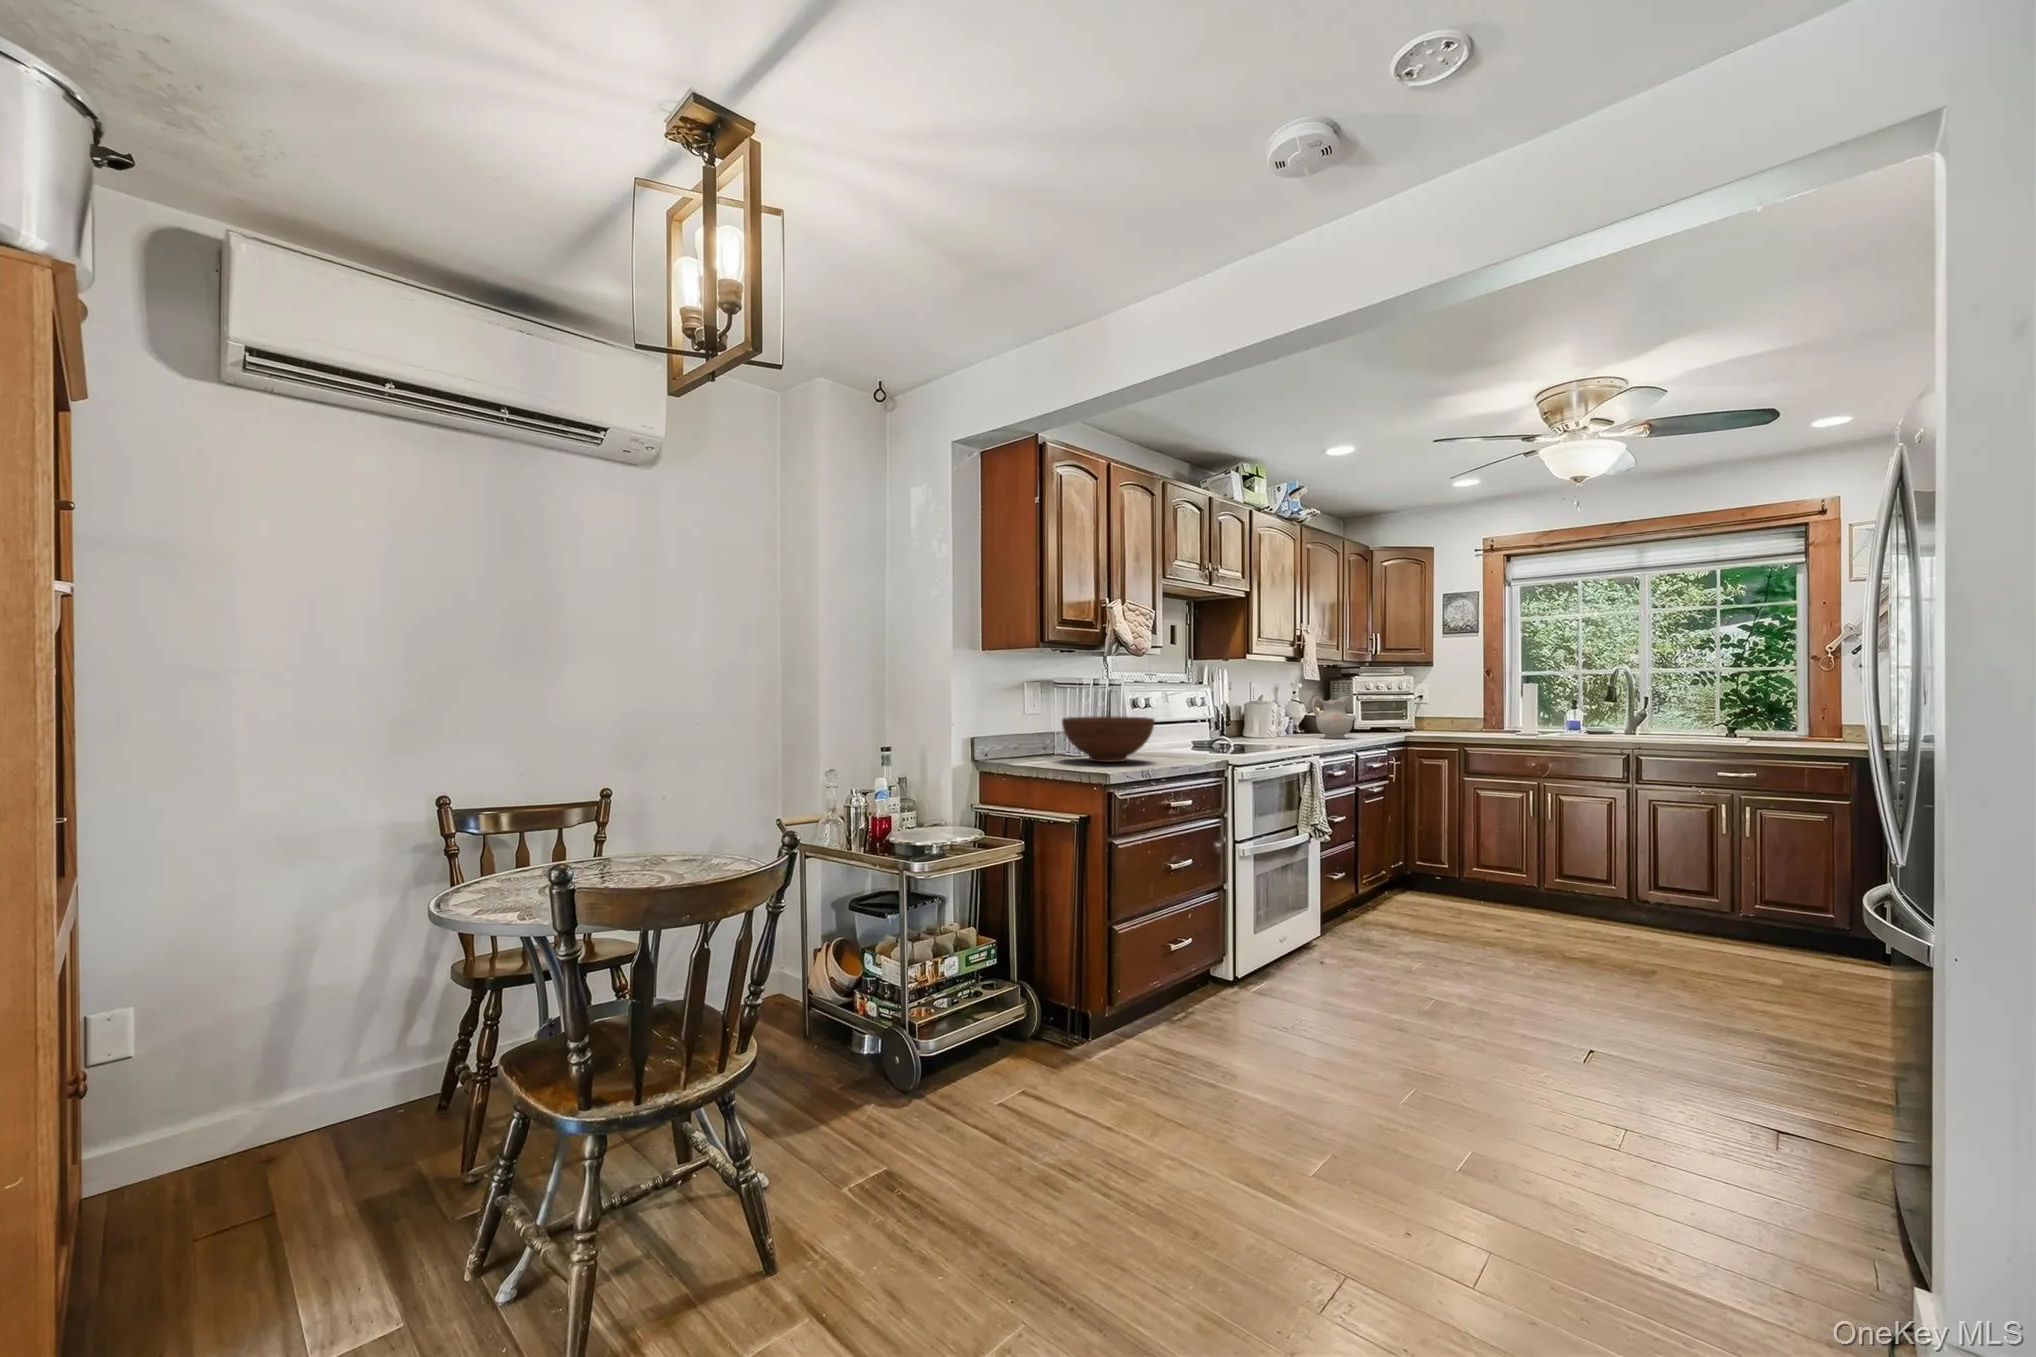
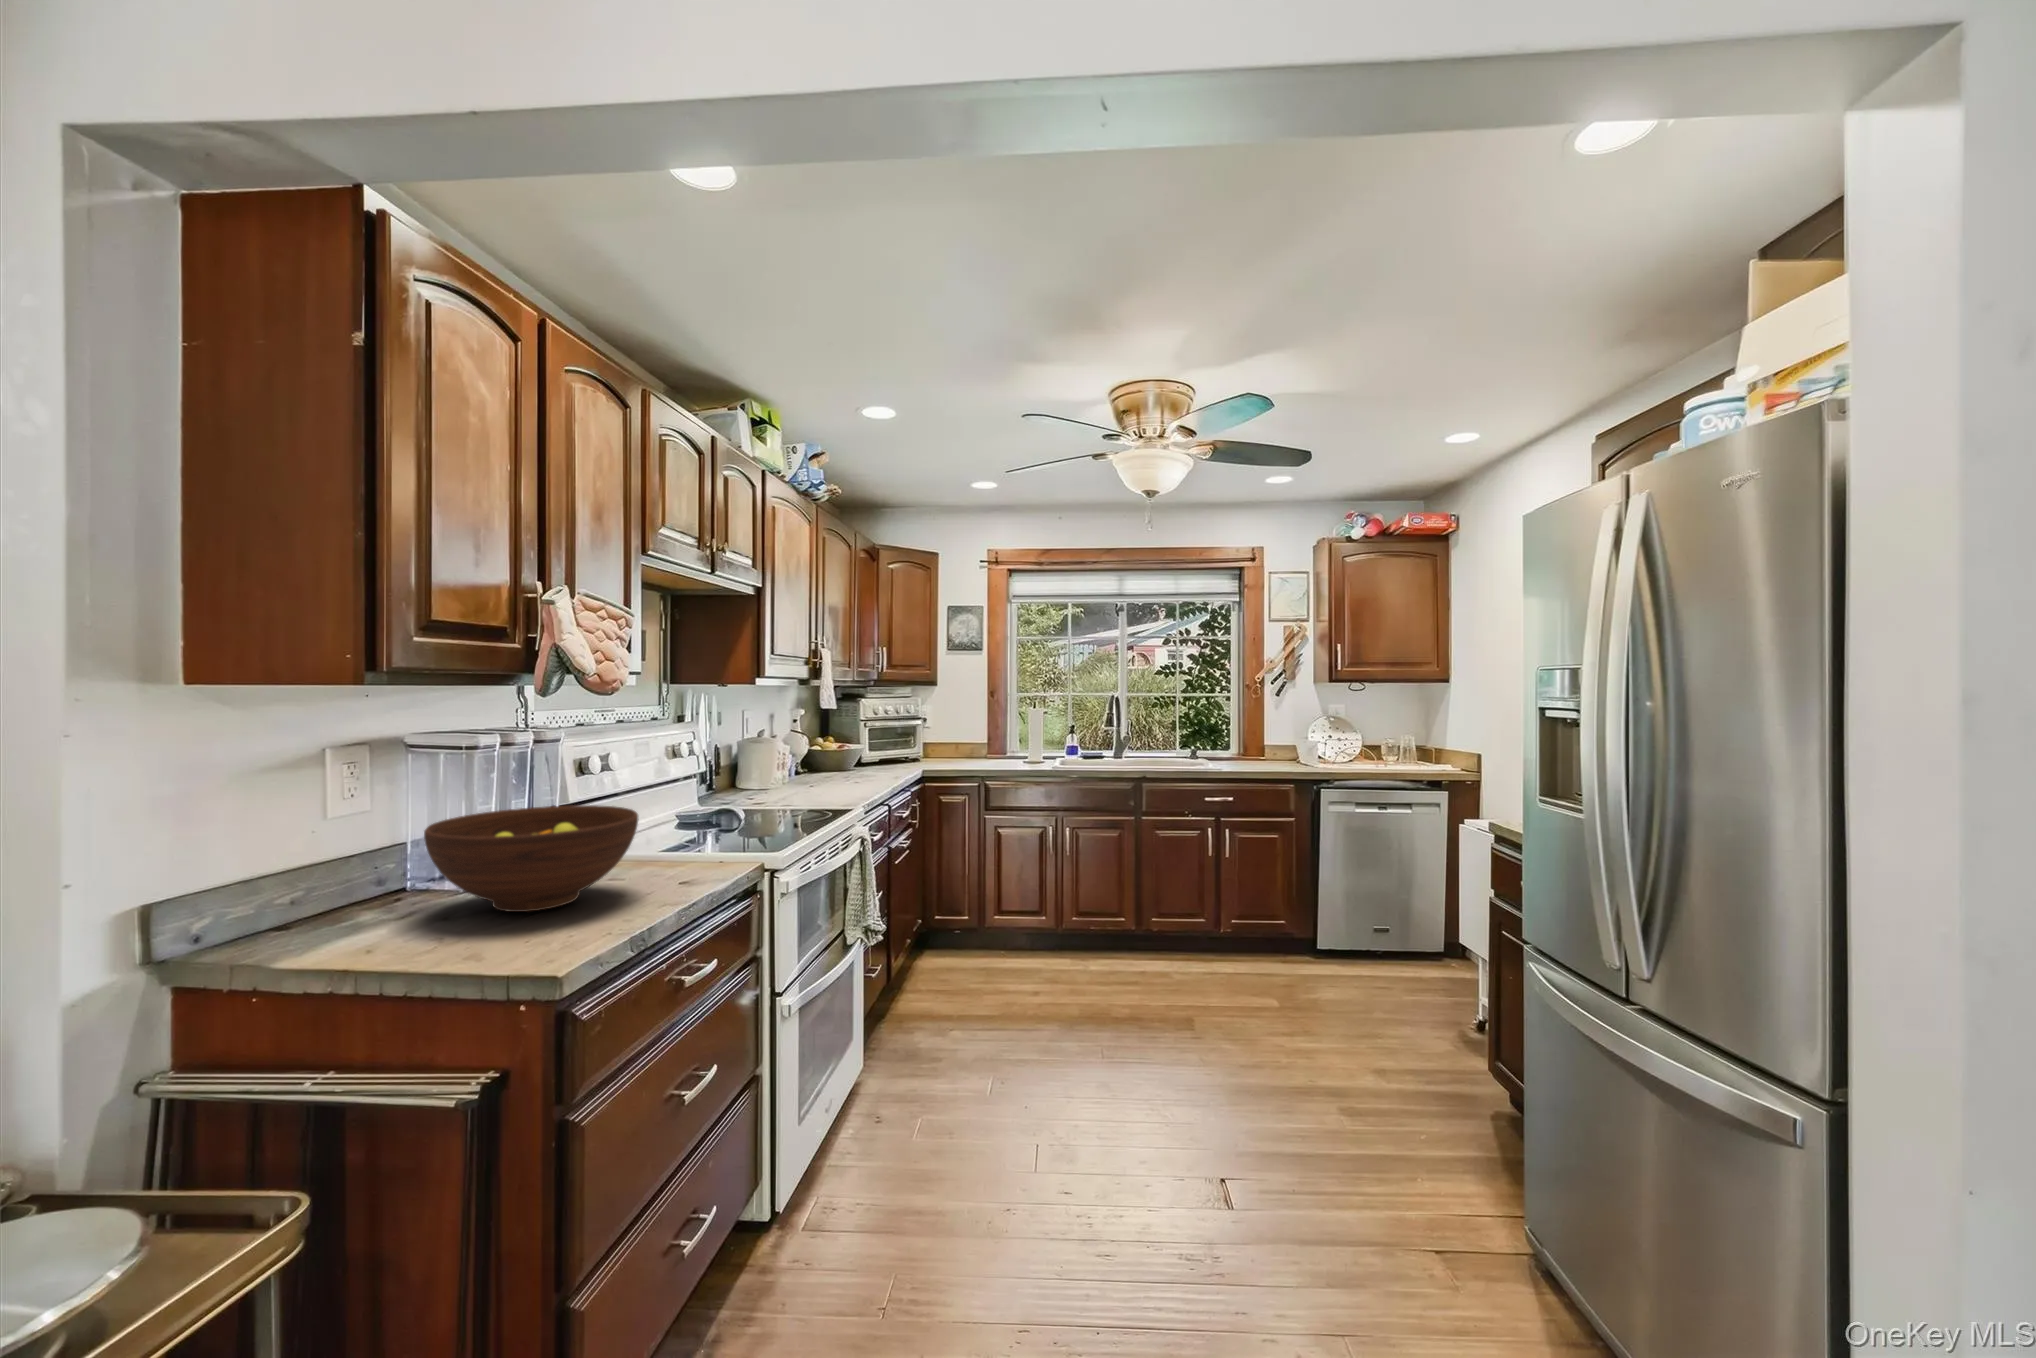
ceramic pitcher: present [1312,695,1353,739] -> none [823,726,871,781]

